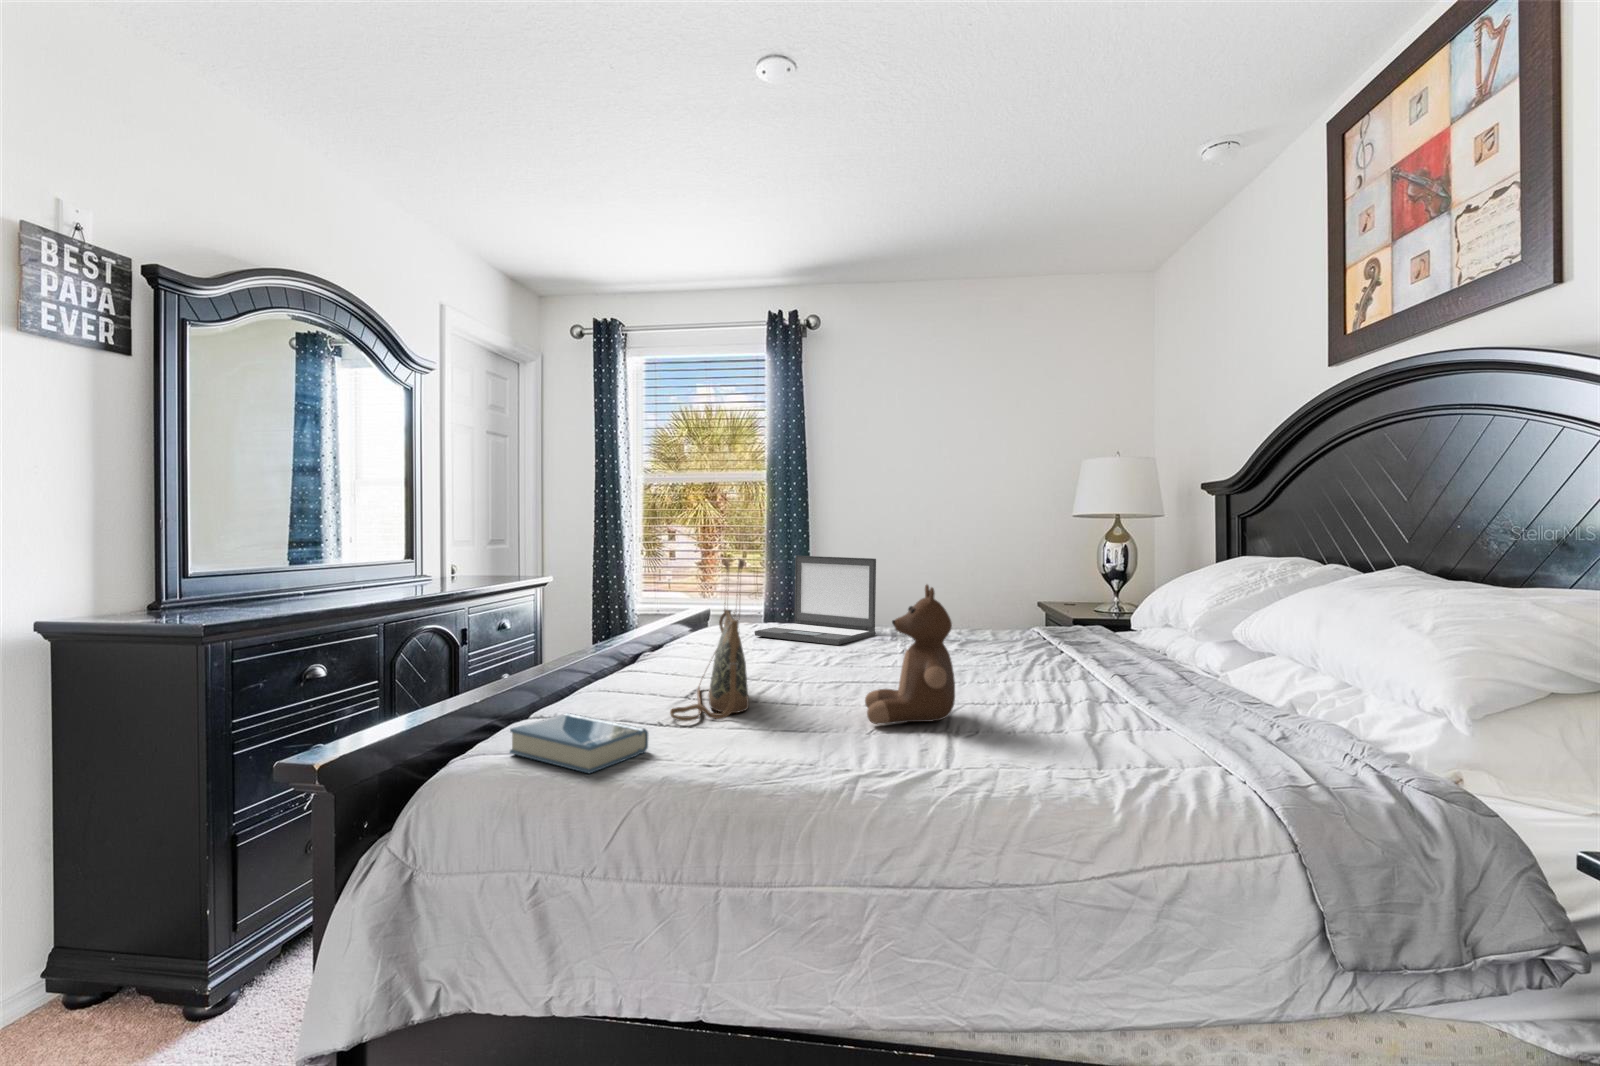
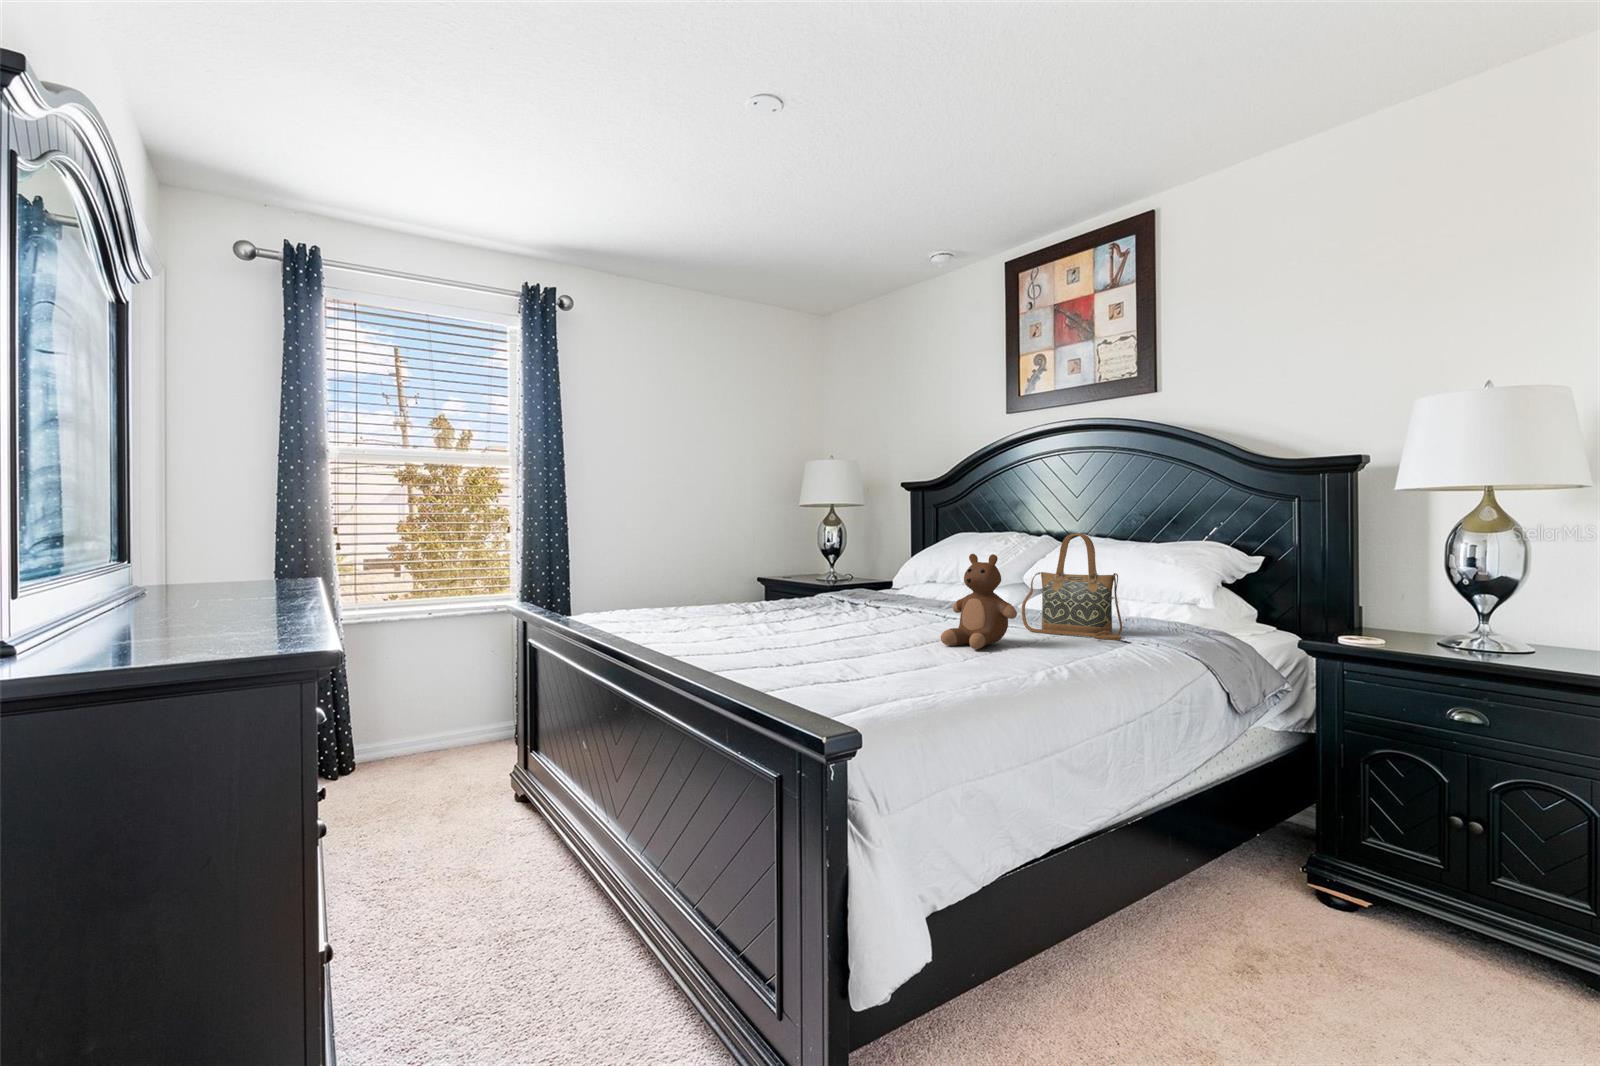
laptop: present [755,556,876,645] -> none [670,544,762,621]
handbag: present [670,558,749,721] -> present [1022,534,1122,640]
hardback book: present [510,713,648,773] -> none [851,667,953,702]

